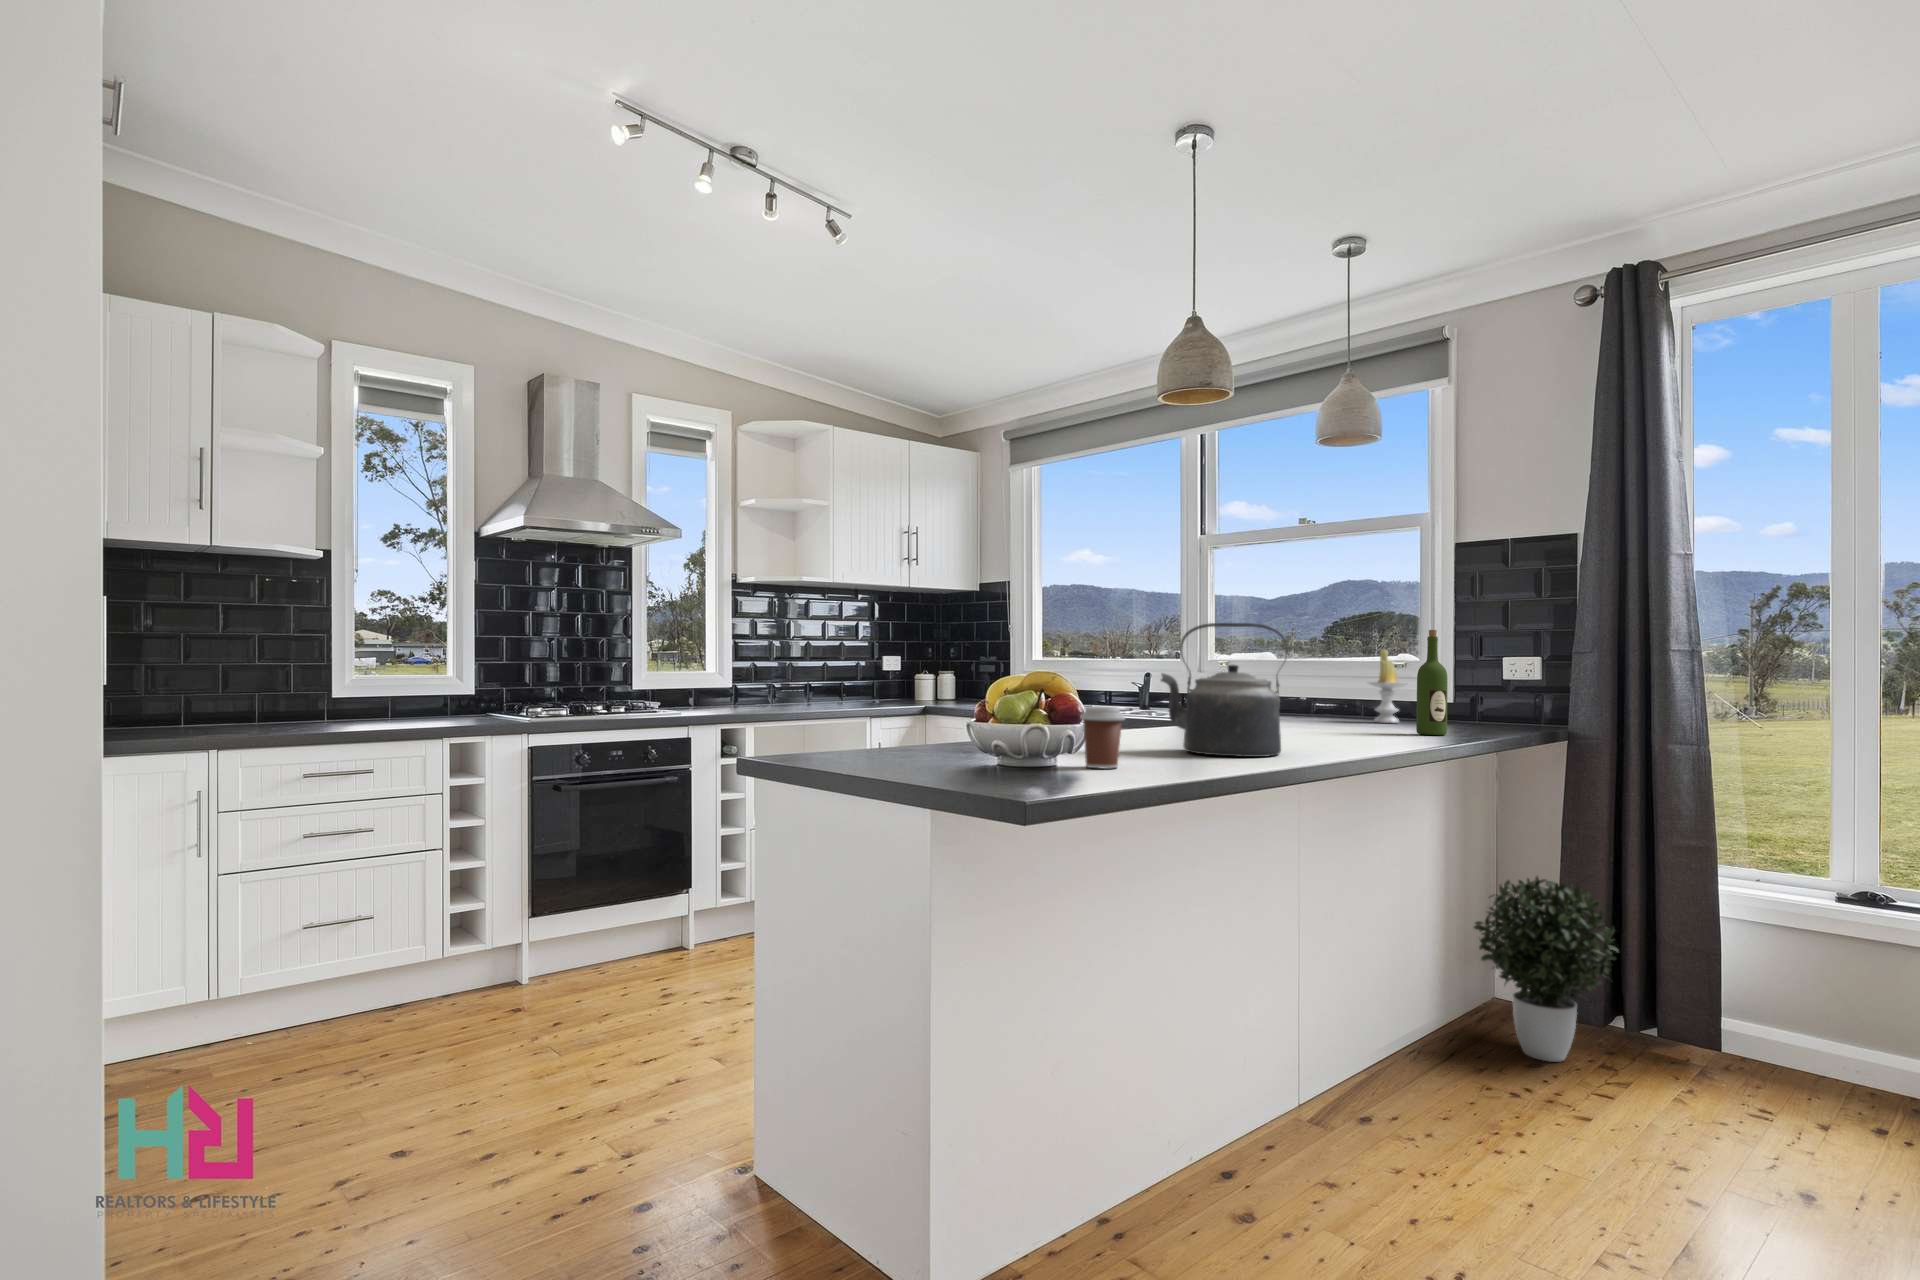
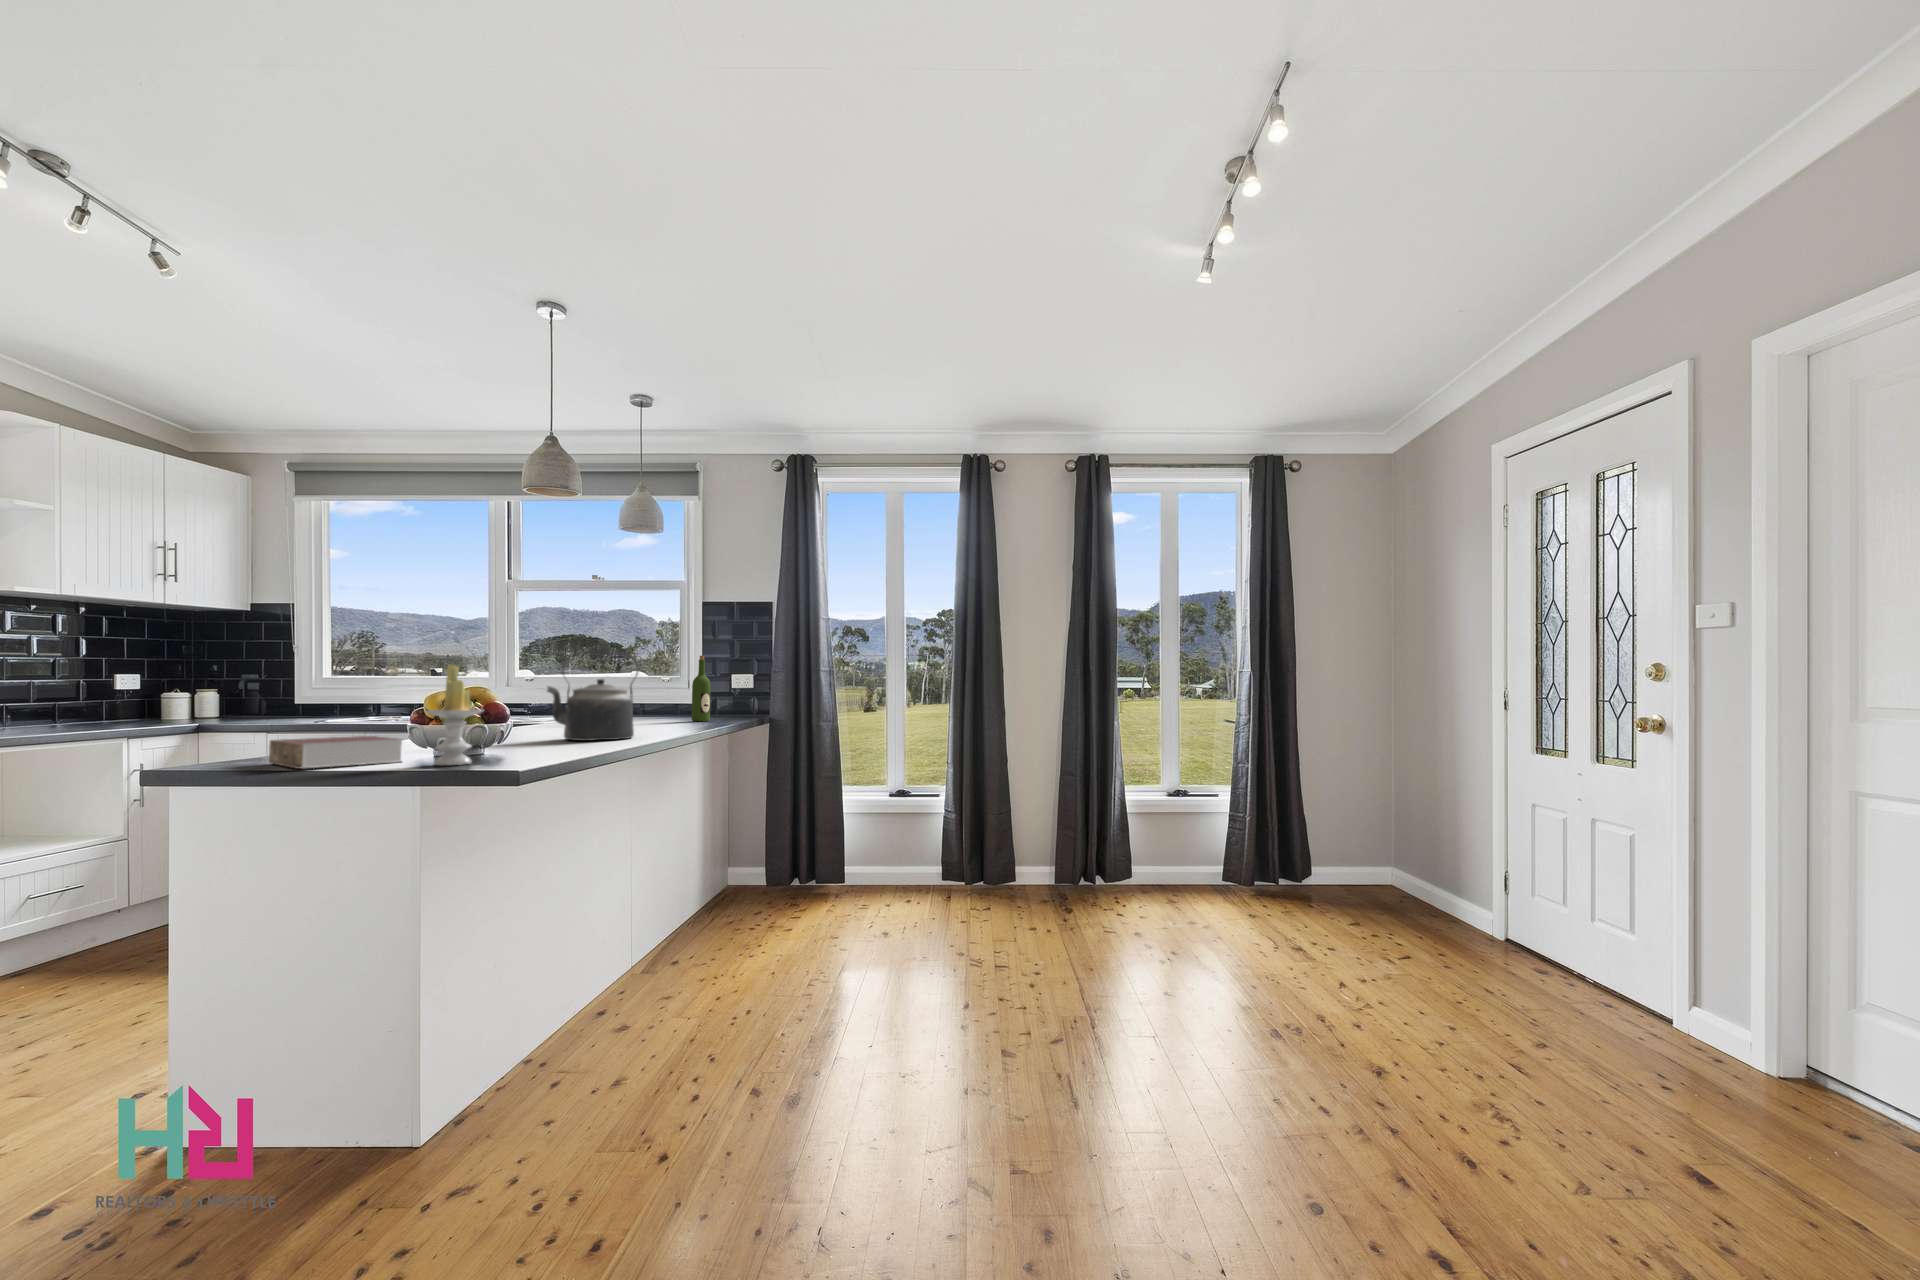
candle: present [1368,649,1406,723] -> present [426,665,484,765]
coffee cup: present [1080,706,1125,769] -> none [510,710,547,754]
book: none [850,728,958,766] -> present [269,736,402,769]
potted plant: present [1474,877,1618,1062] -> none [722,801,798,909]

